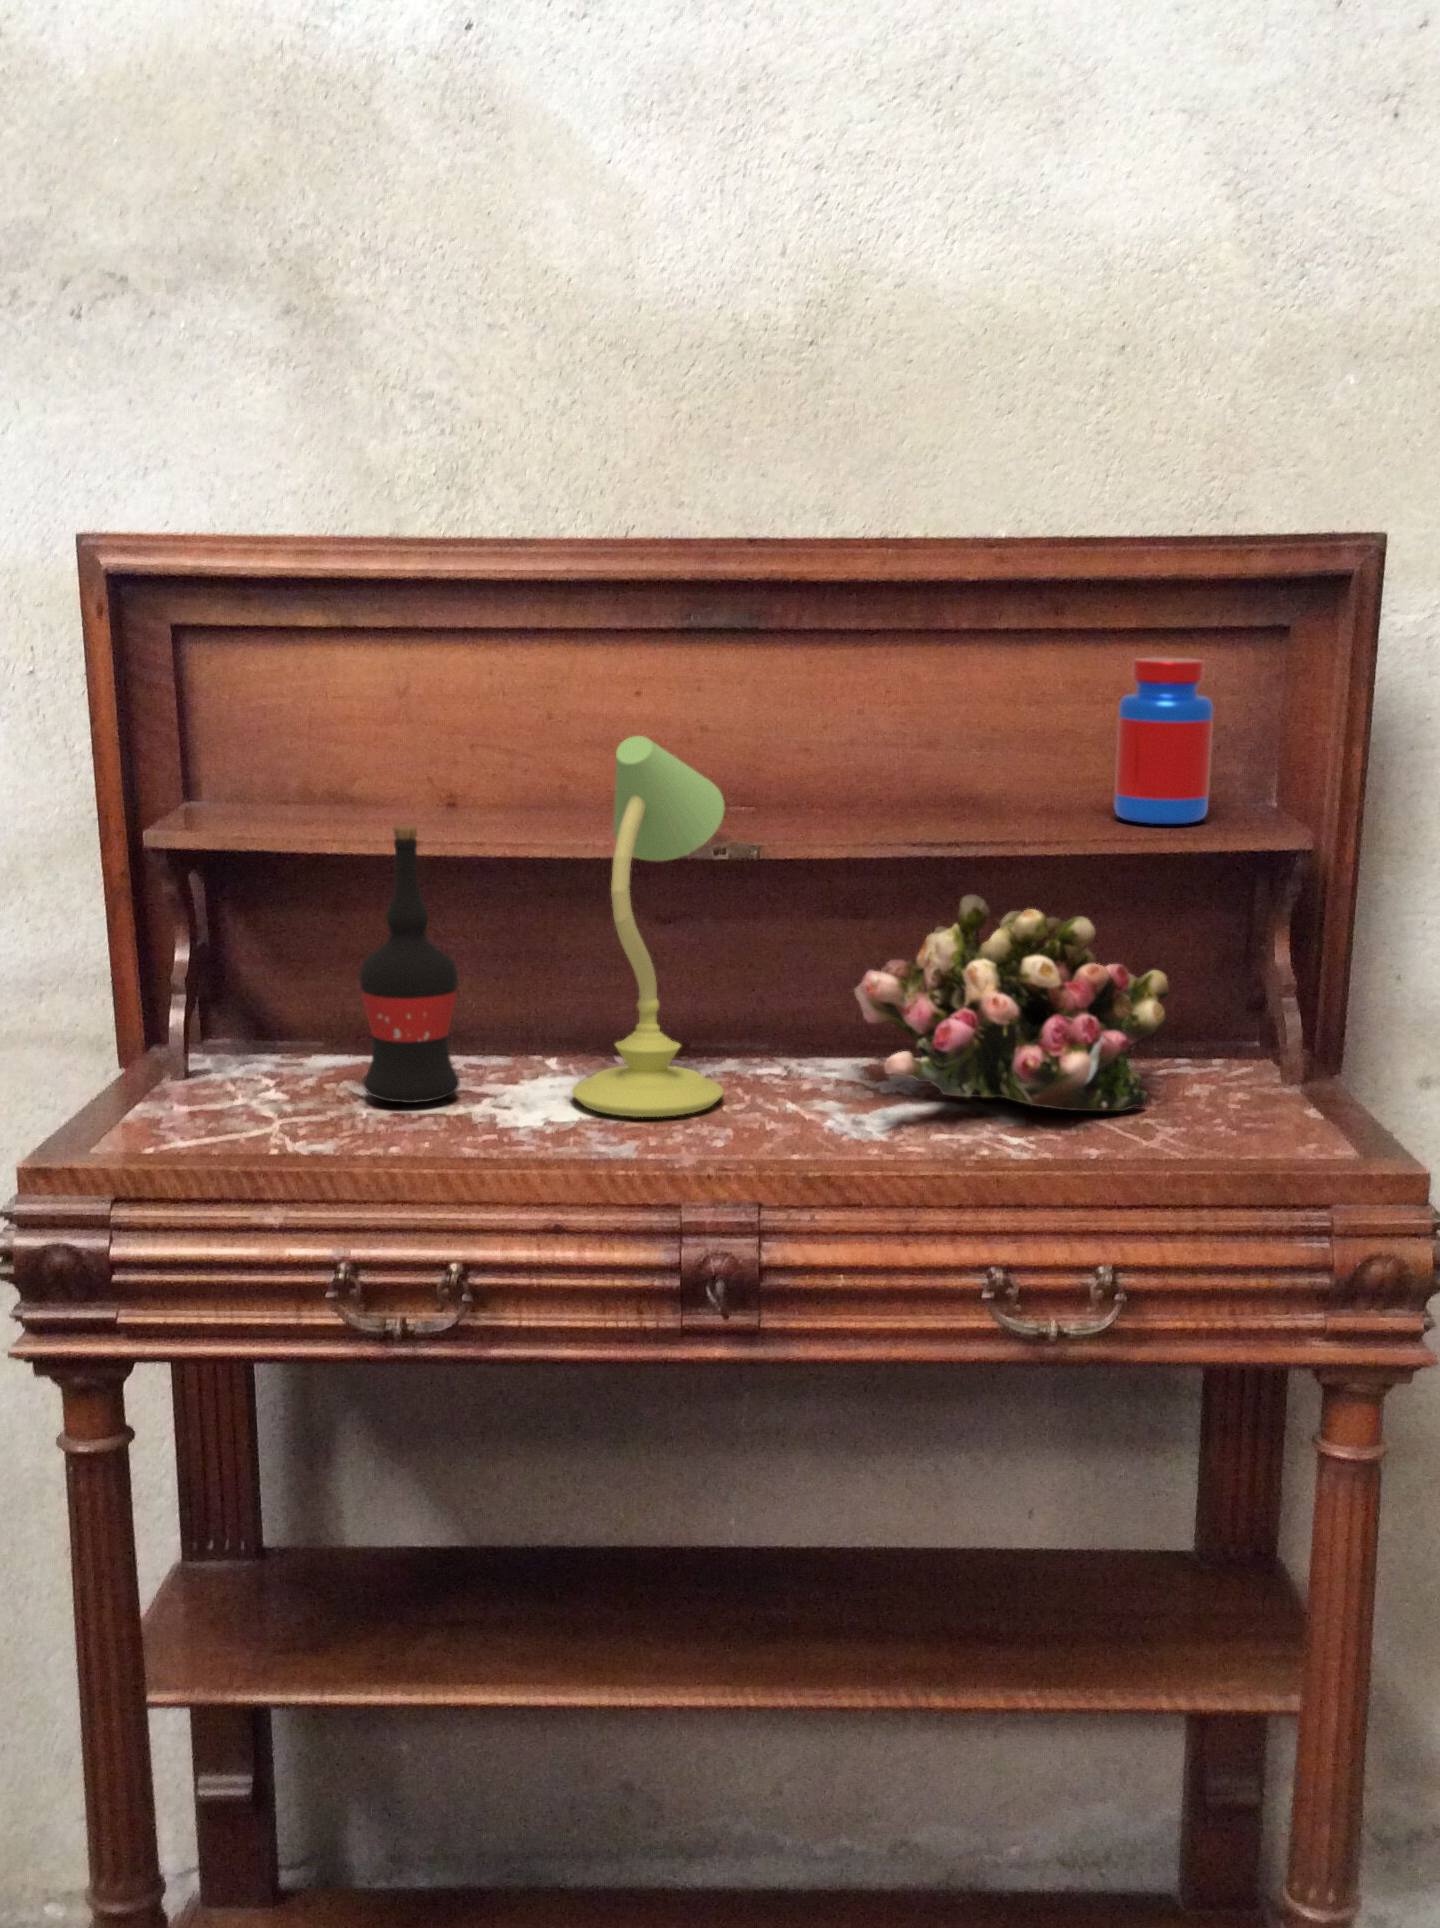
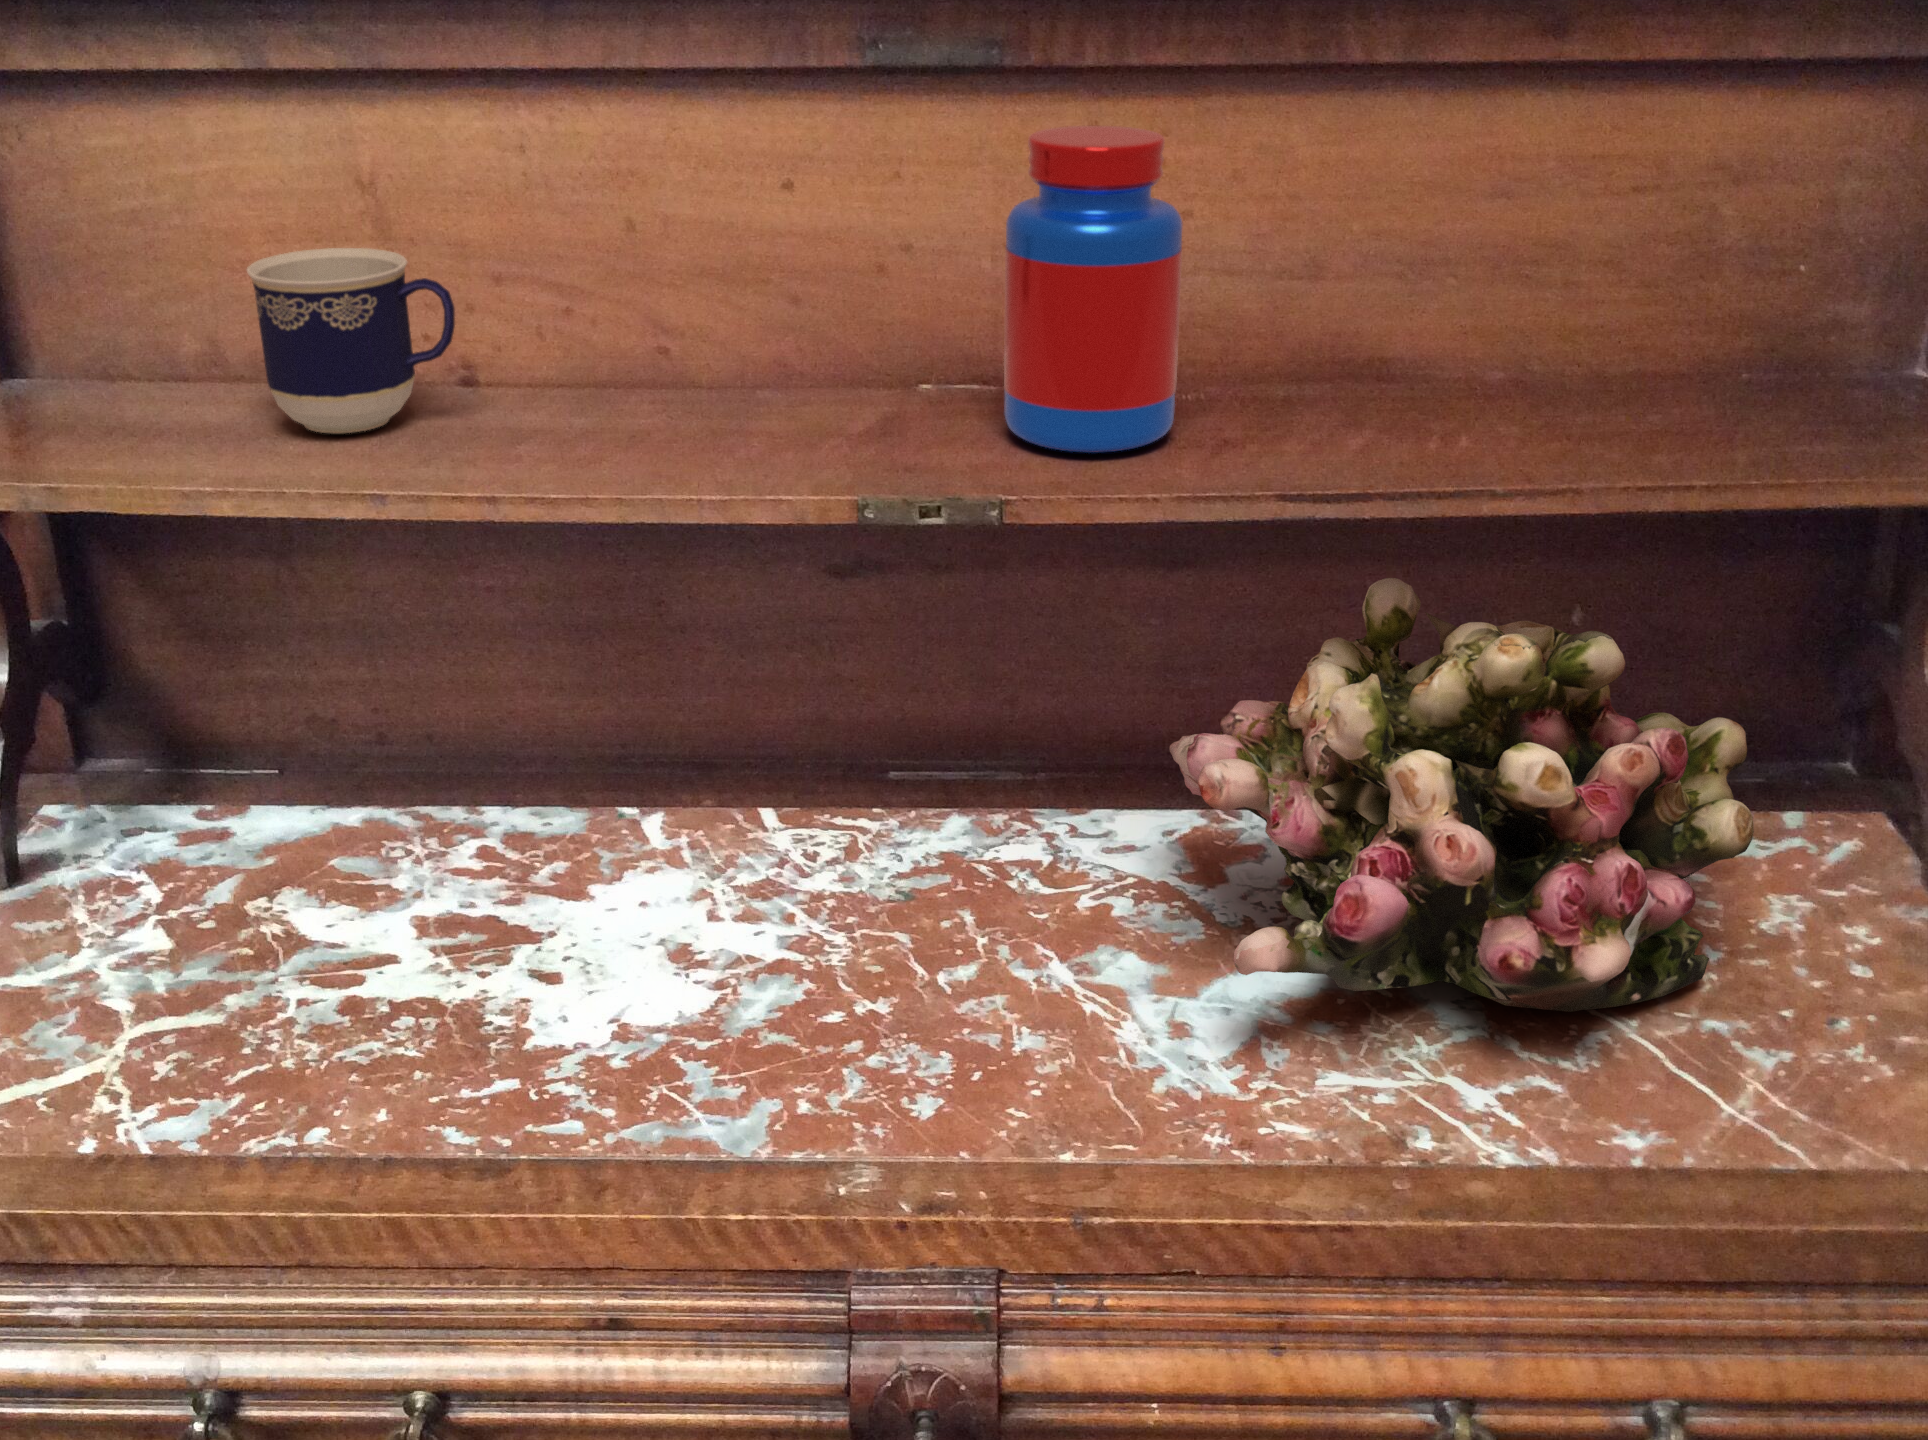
jar: present [1114,657,1213,824] -> present [1004,126,1182,453]
cup: none [347,723,459,819] -> present [247,248,455,433]
table lamp: present [571,736,724,1117] -> none [665,325,938,1021]
wine bottle: present [359,825,460,1103] -> none [271,484,471,978]

